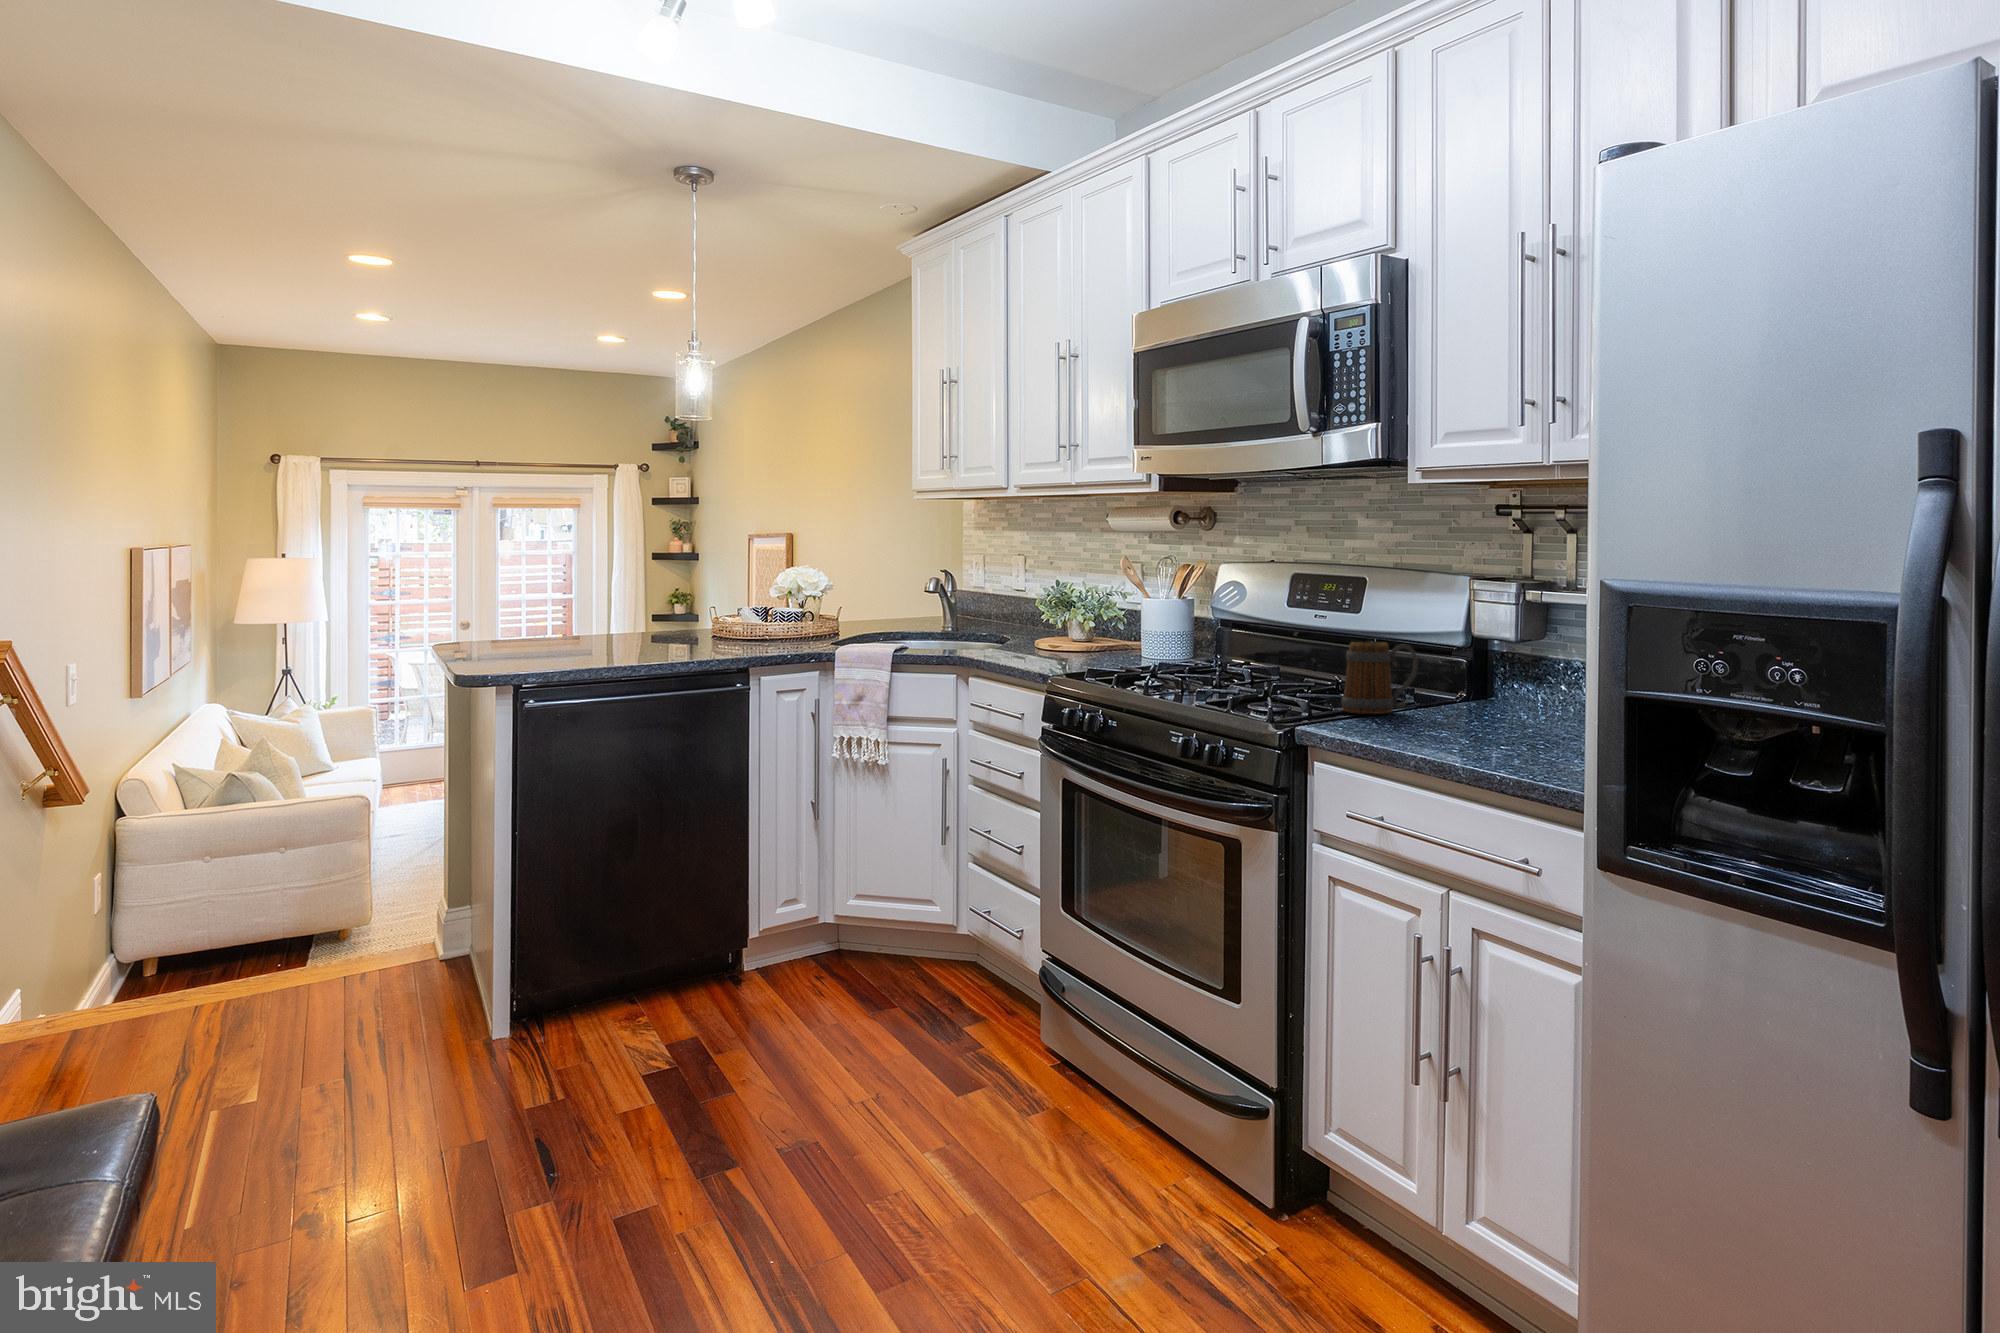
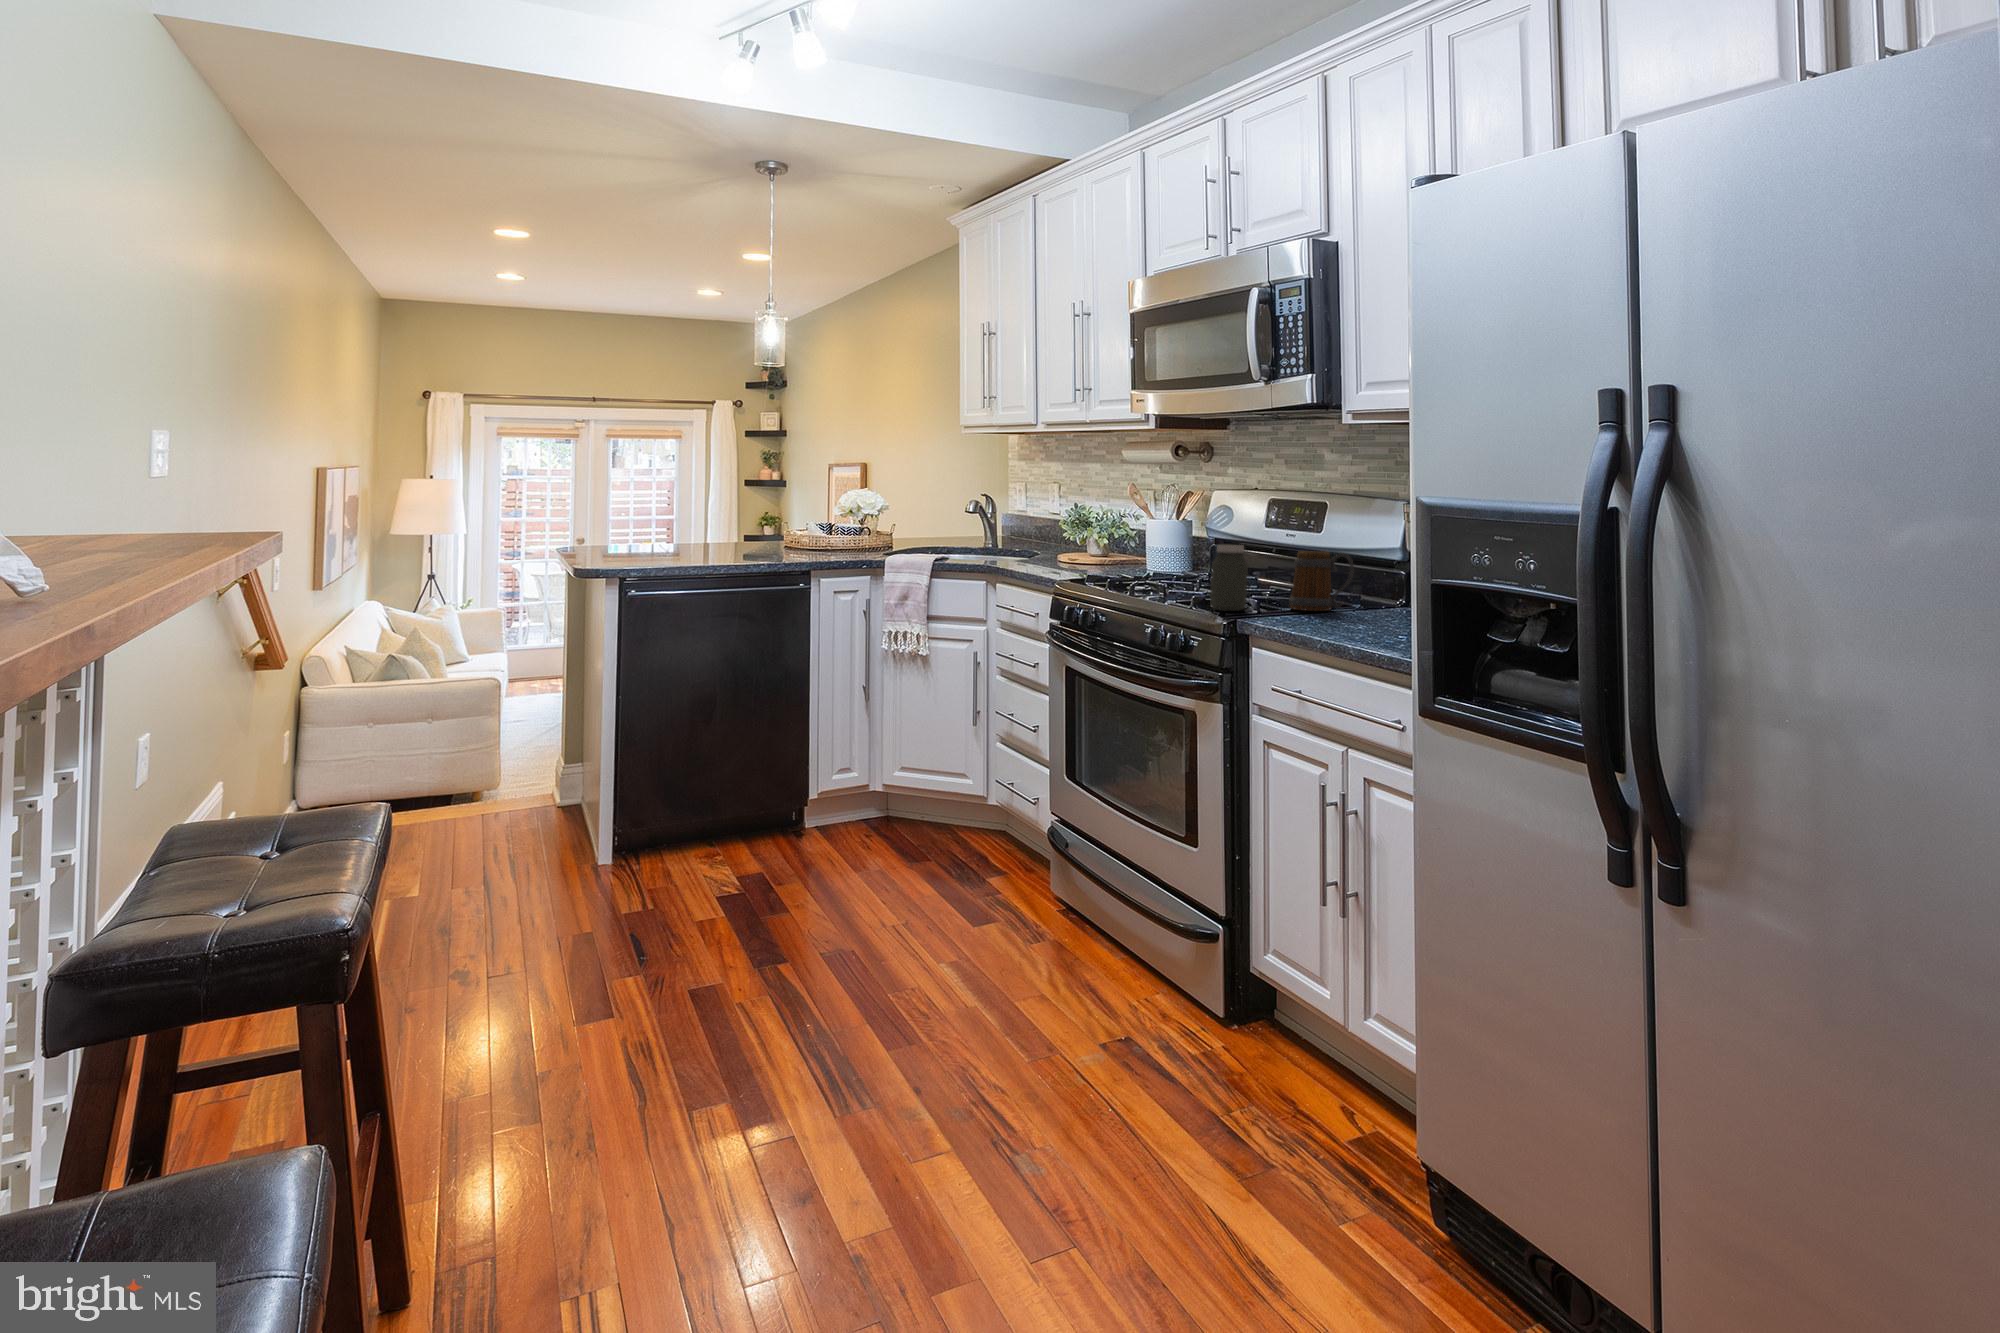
jar: none [1250,637,1294,717] -> present [1210,545,1248,611]

